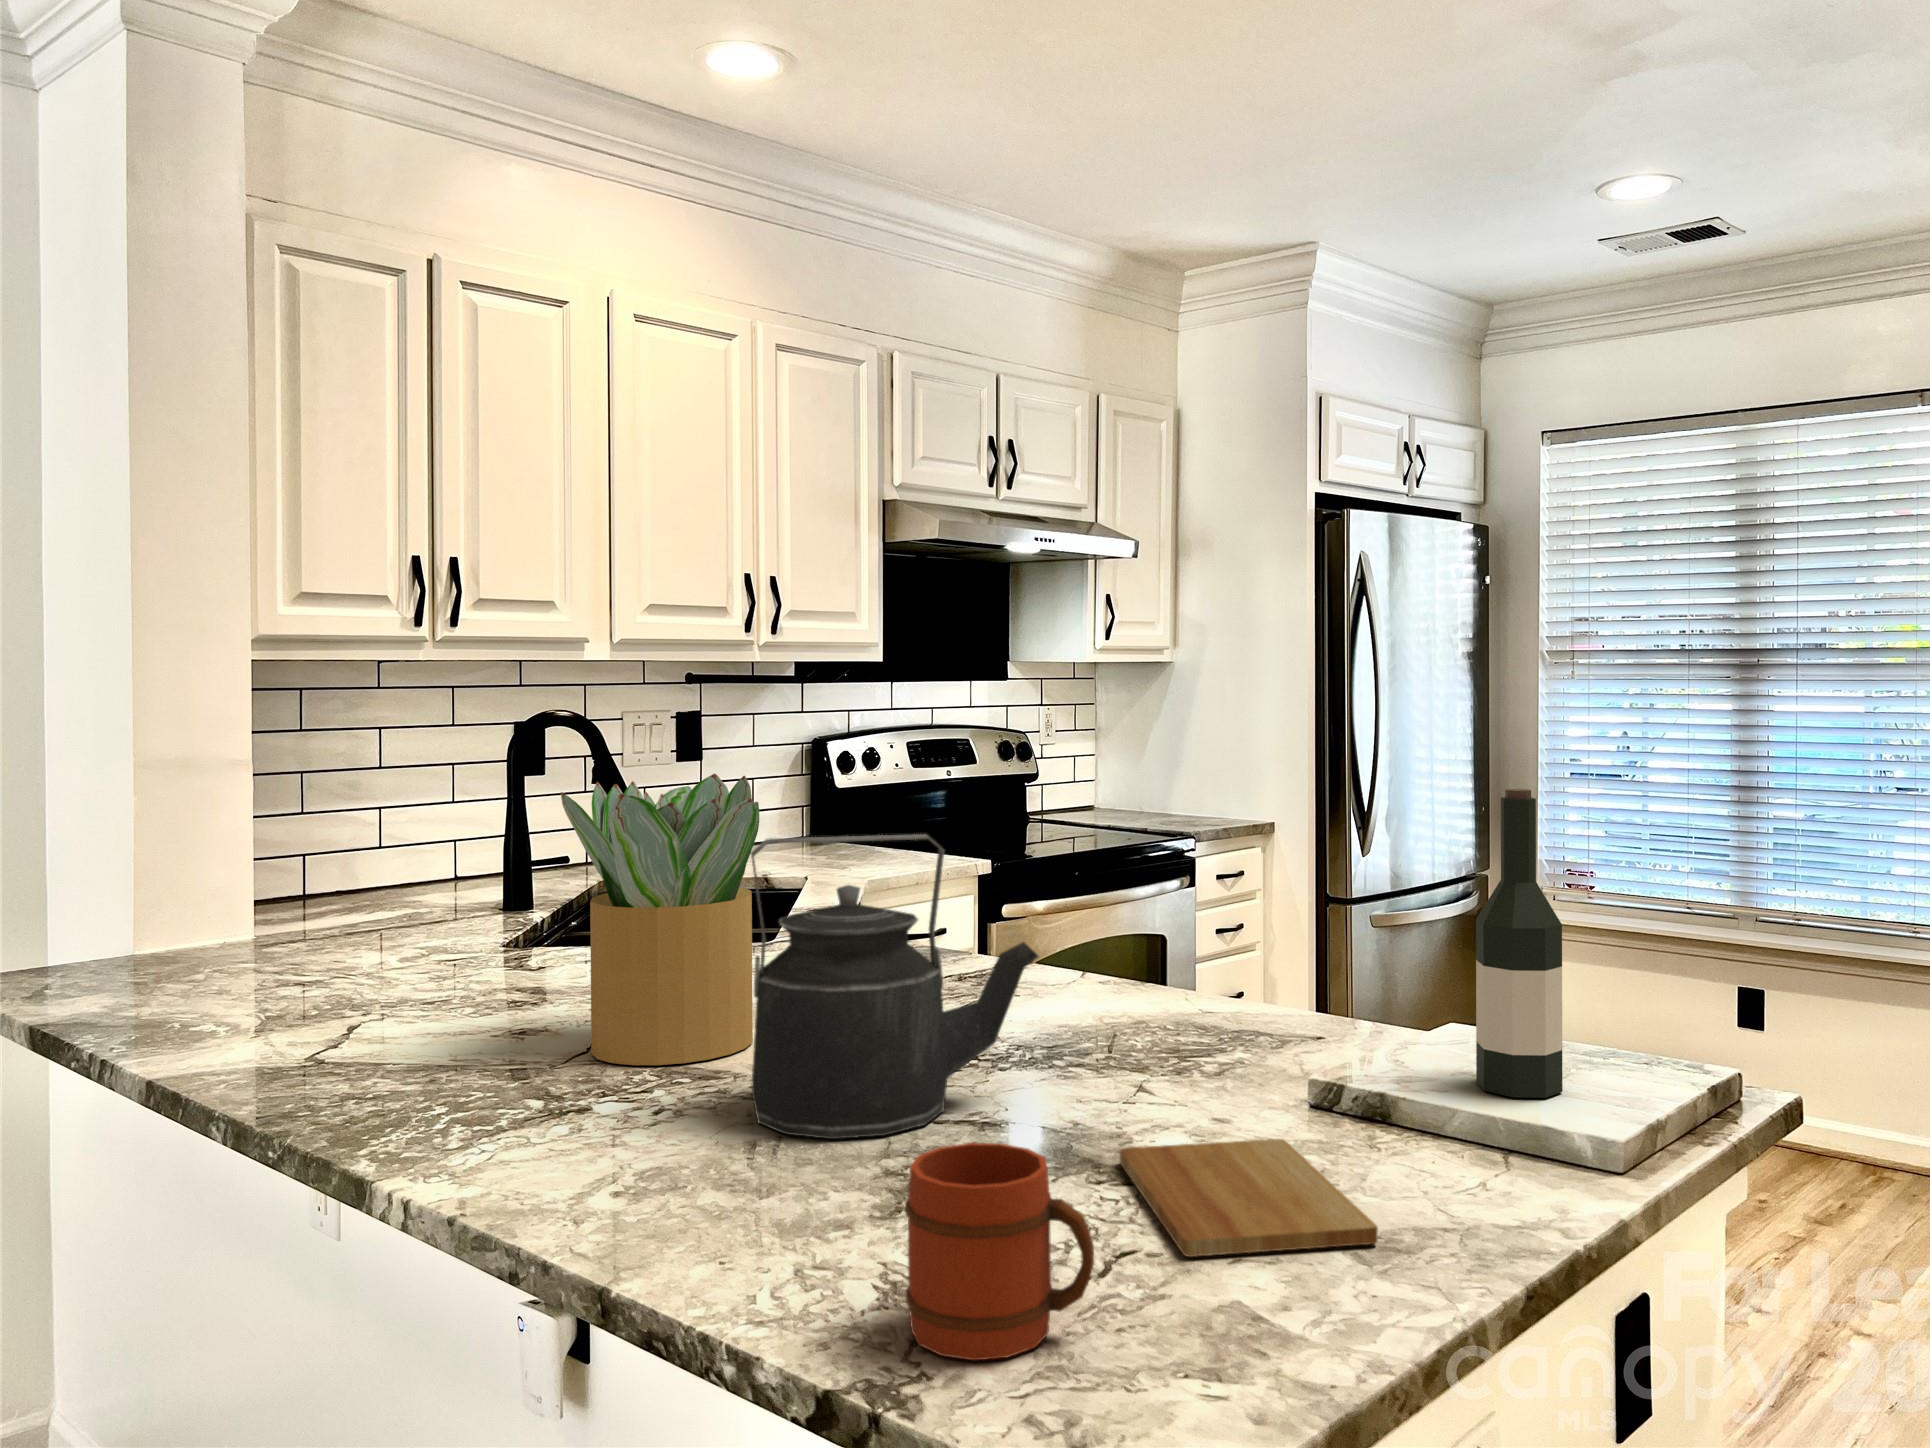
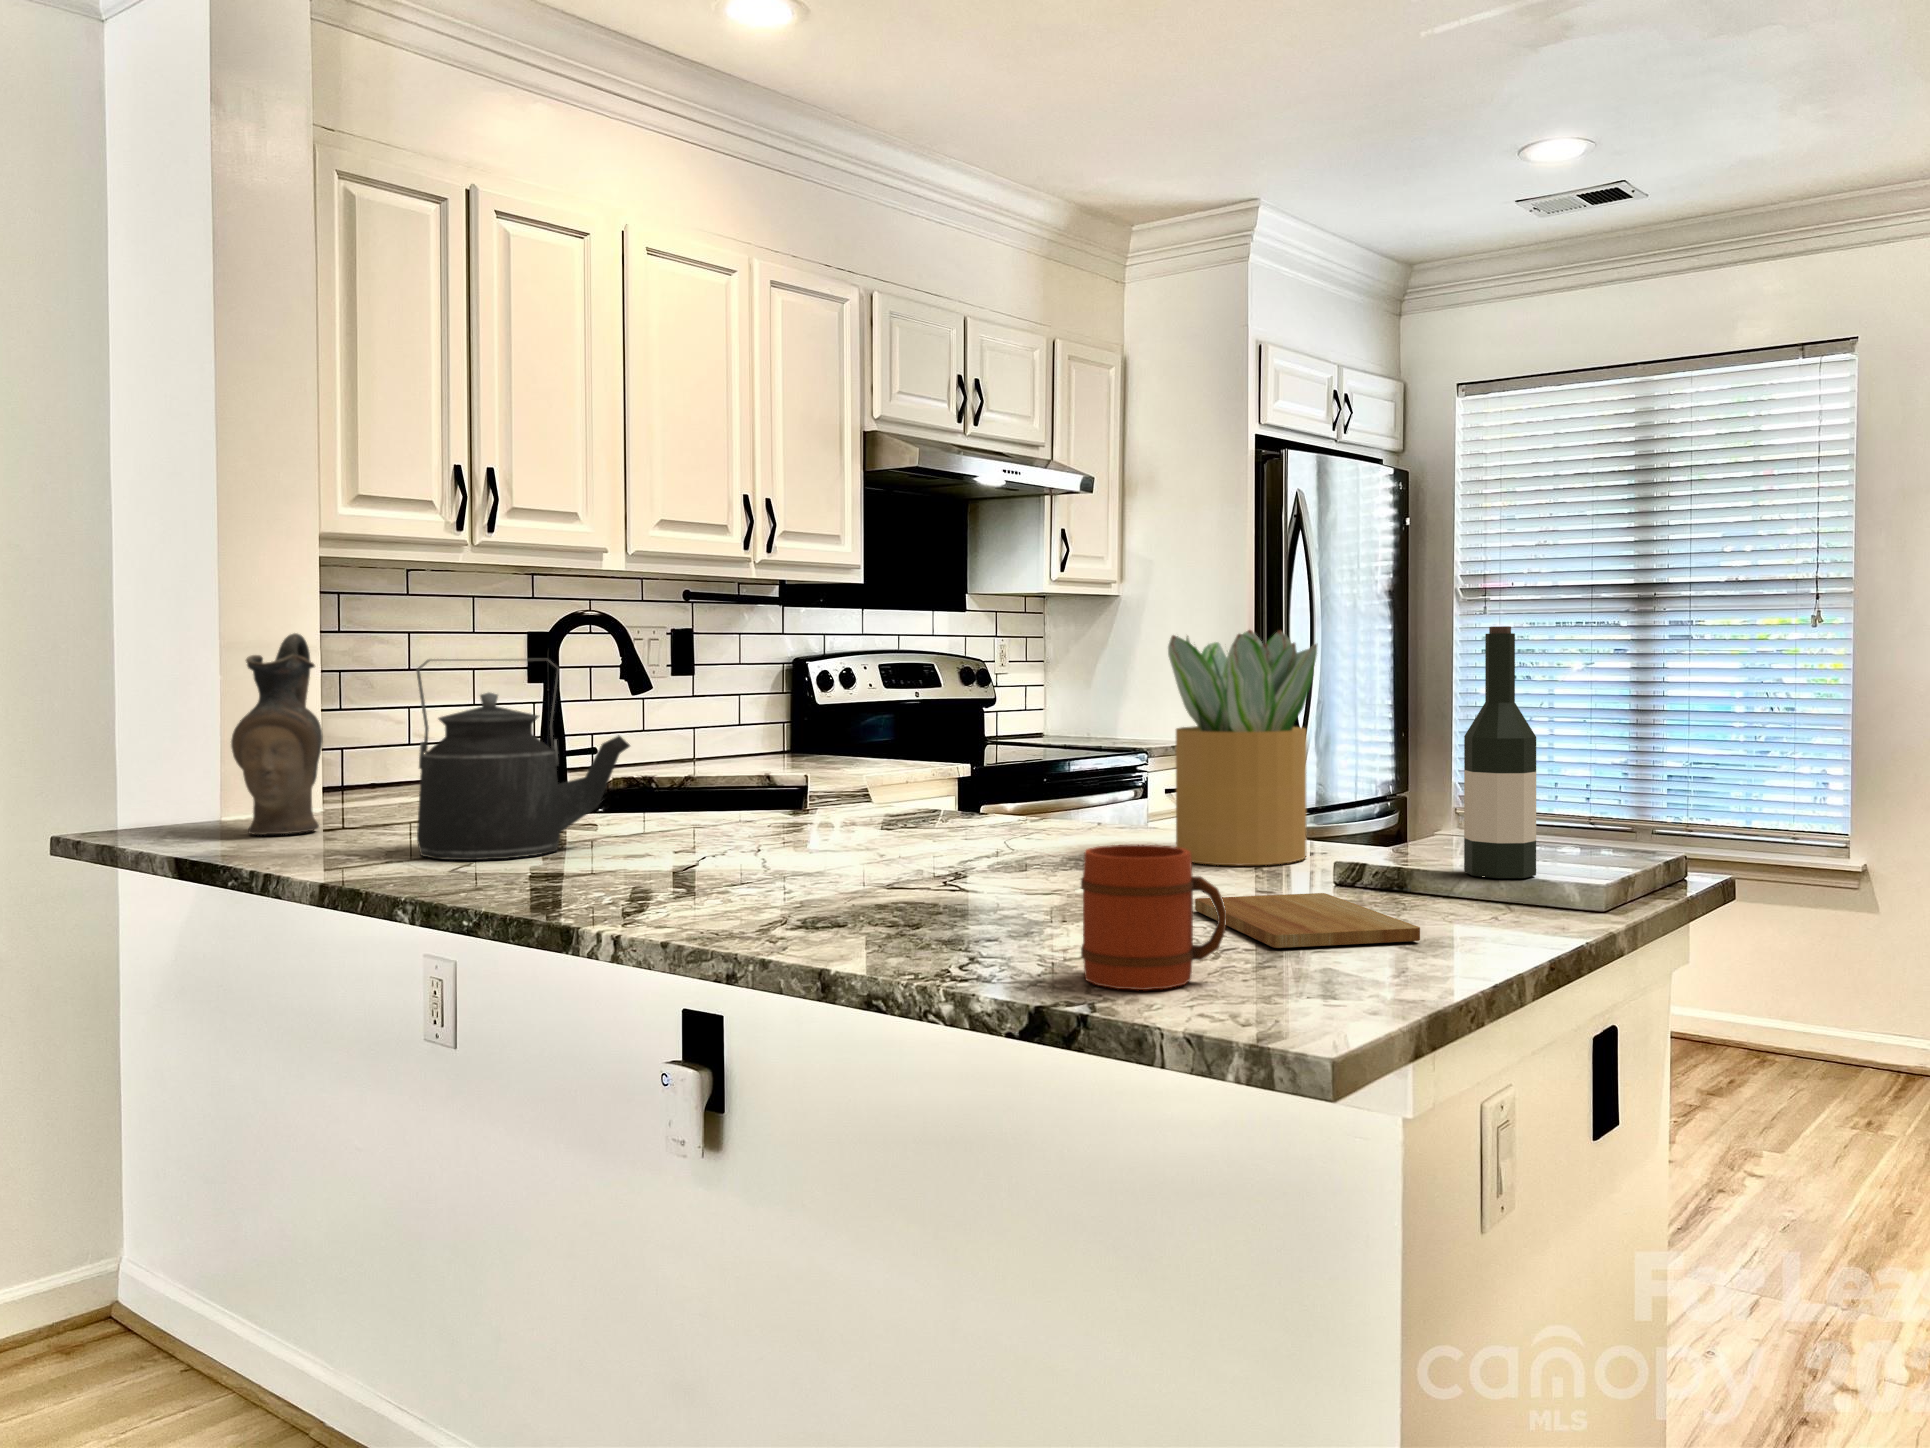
ceramic pitcher: none [116,757,223,984] -> present [231,633,323,835]
potted plant: present [561,774,759,1065] -> present [1168,630,1317,865]
kettle: present [751,834,1039,1139] -> present [416,659,630,860]

